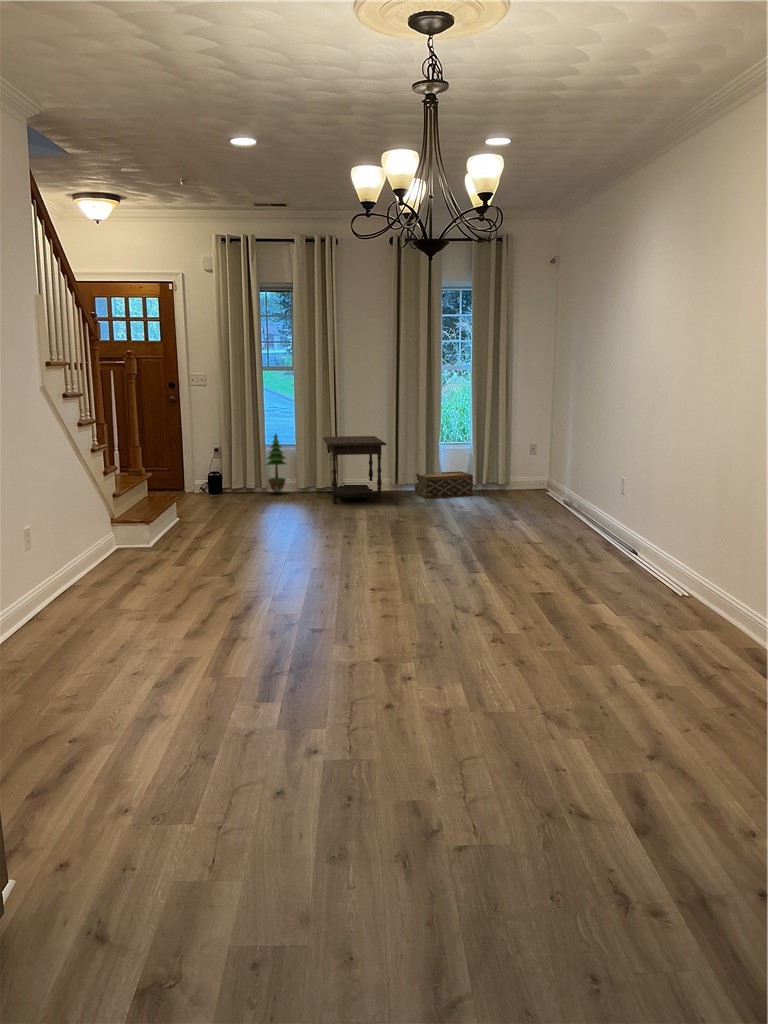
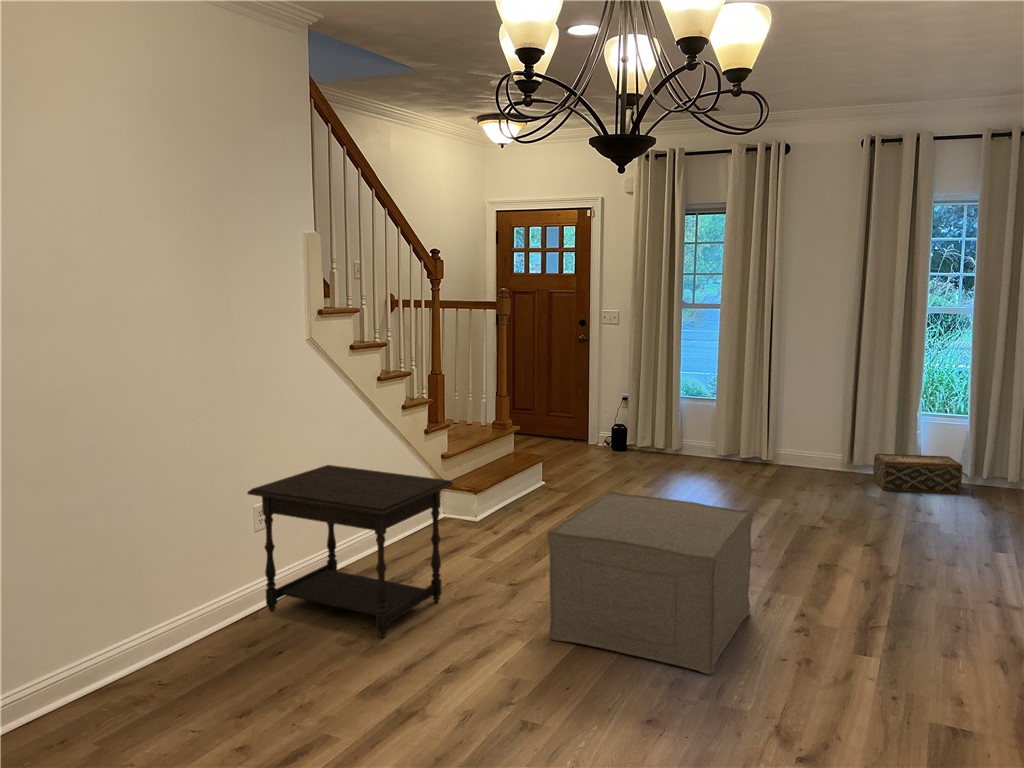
potted tree: present [266,434,286,493] -> none [677,385,705,459]
side table: present [323,436,386,503] -> present [247,465,453,638]
ottoman: none [285,496,412,601] -> present [548,492,753,675]

